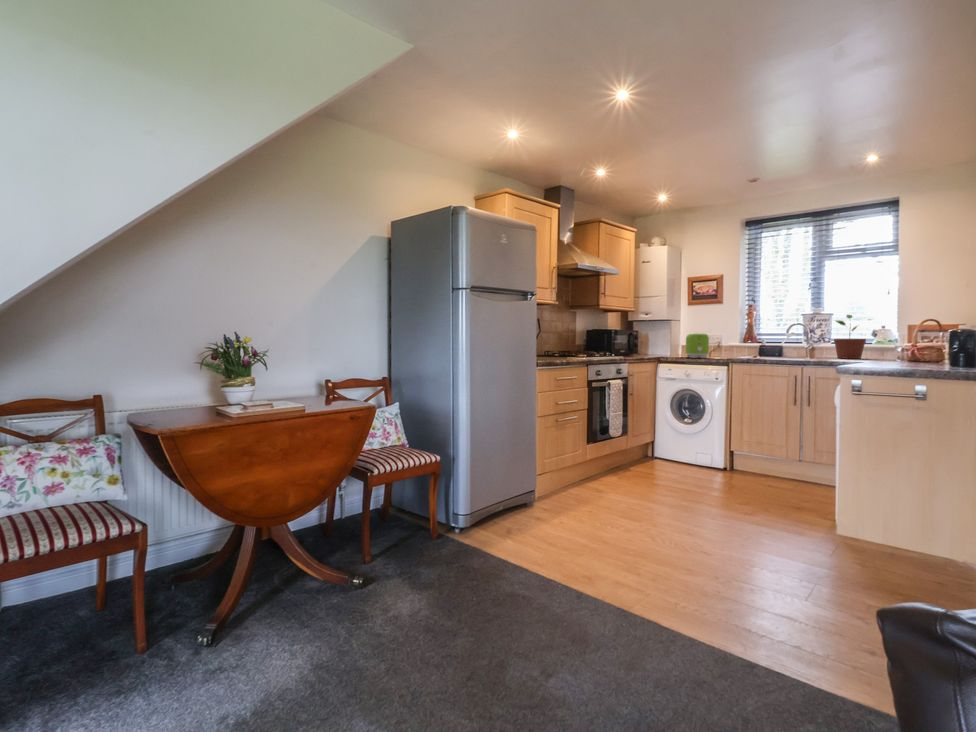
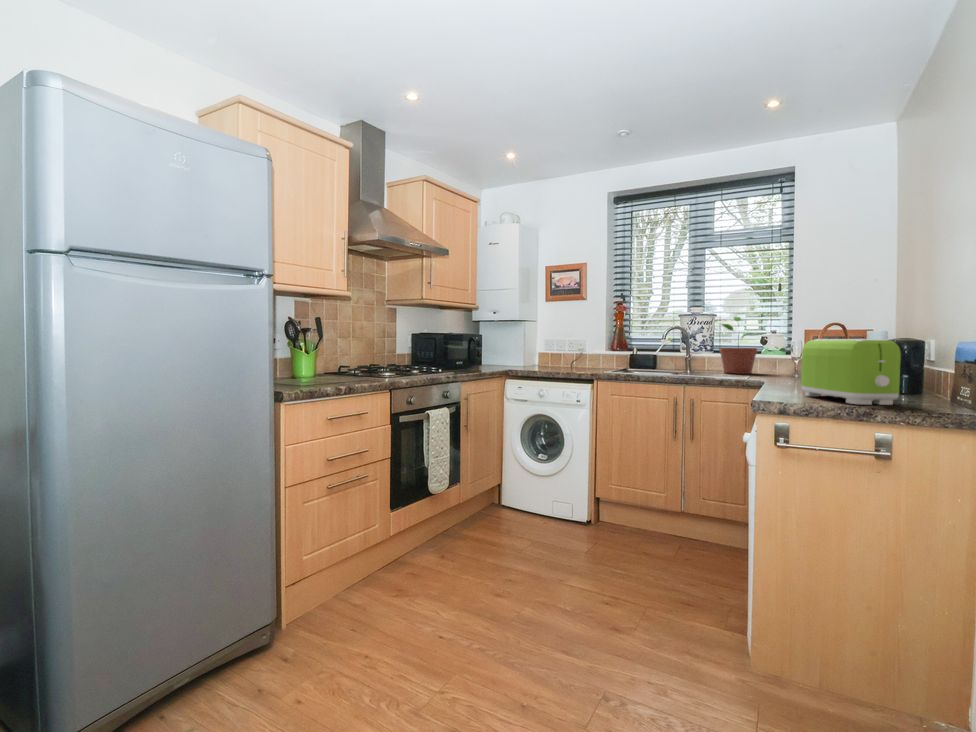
toaster: present [686,333,709,358] -> present [801,339,901,405]

